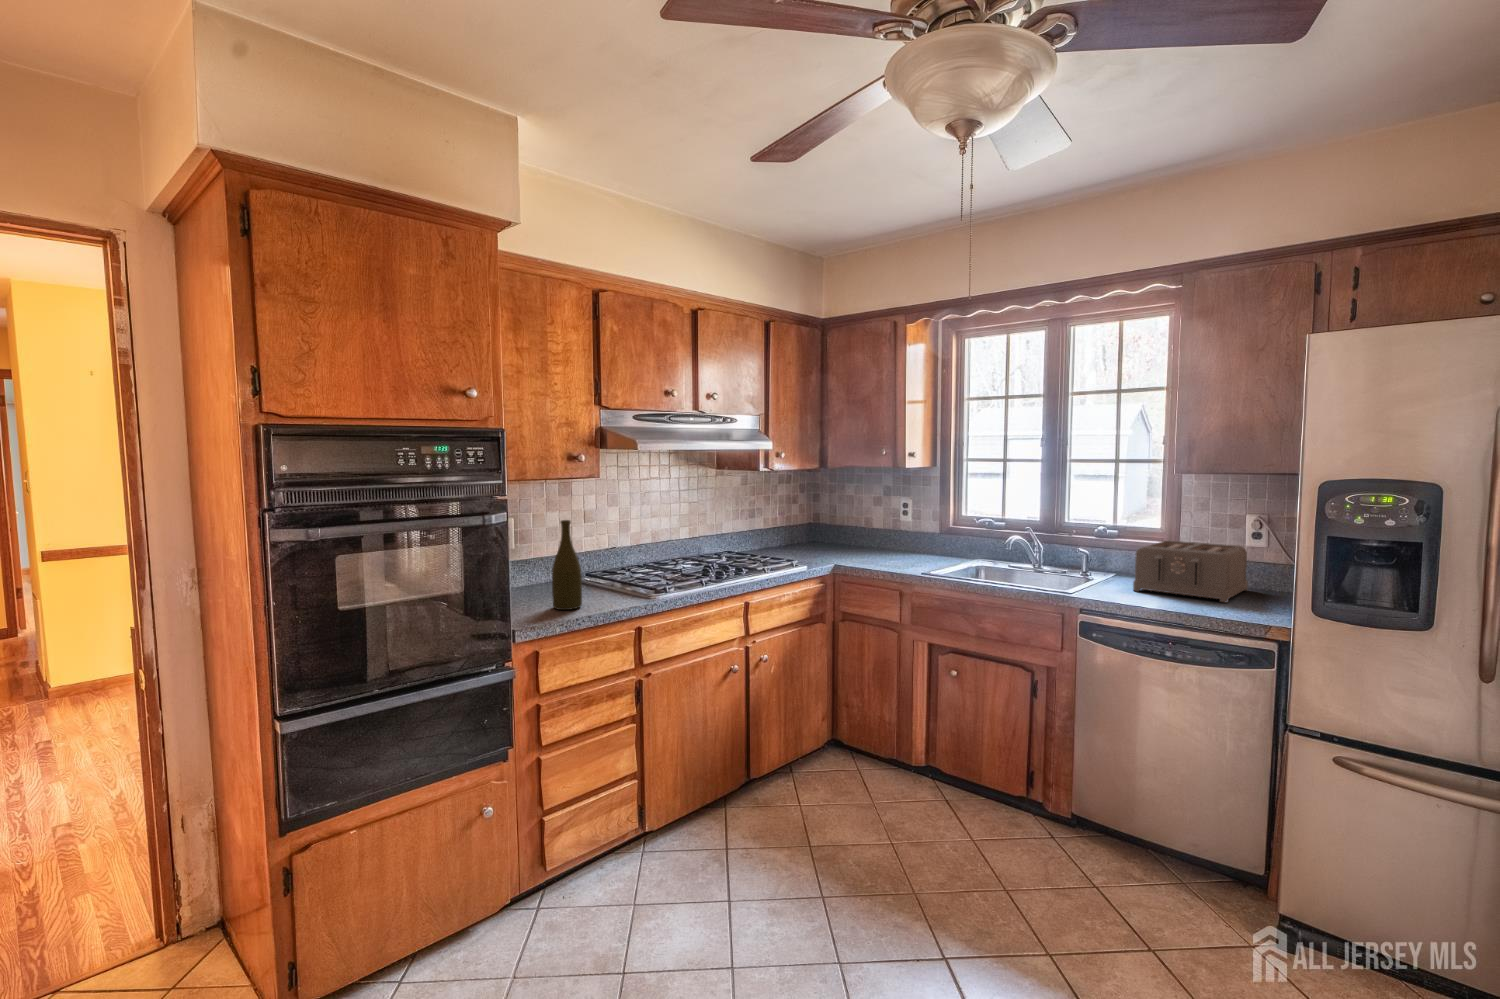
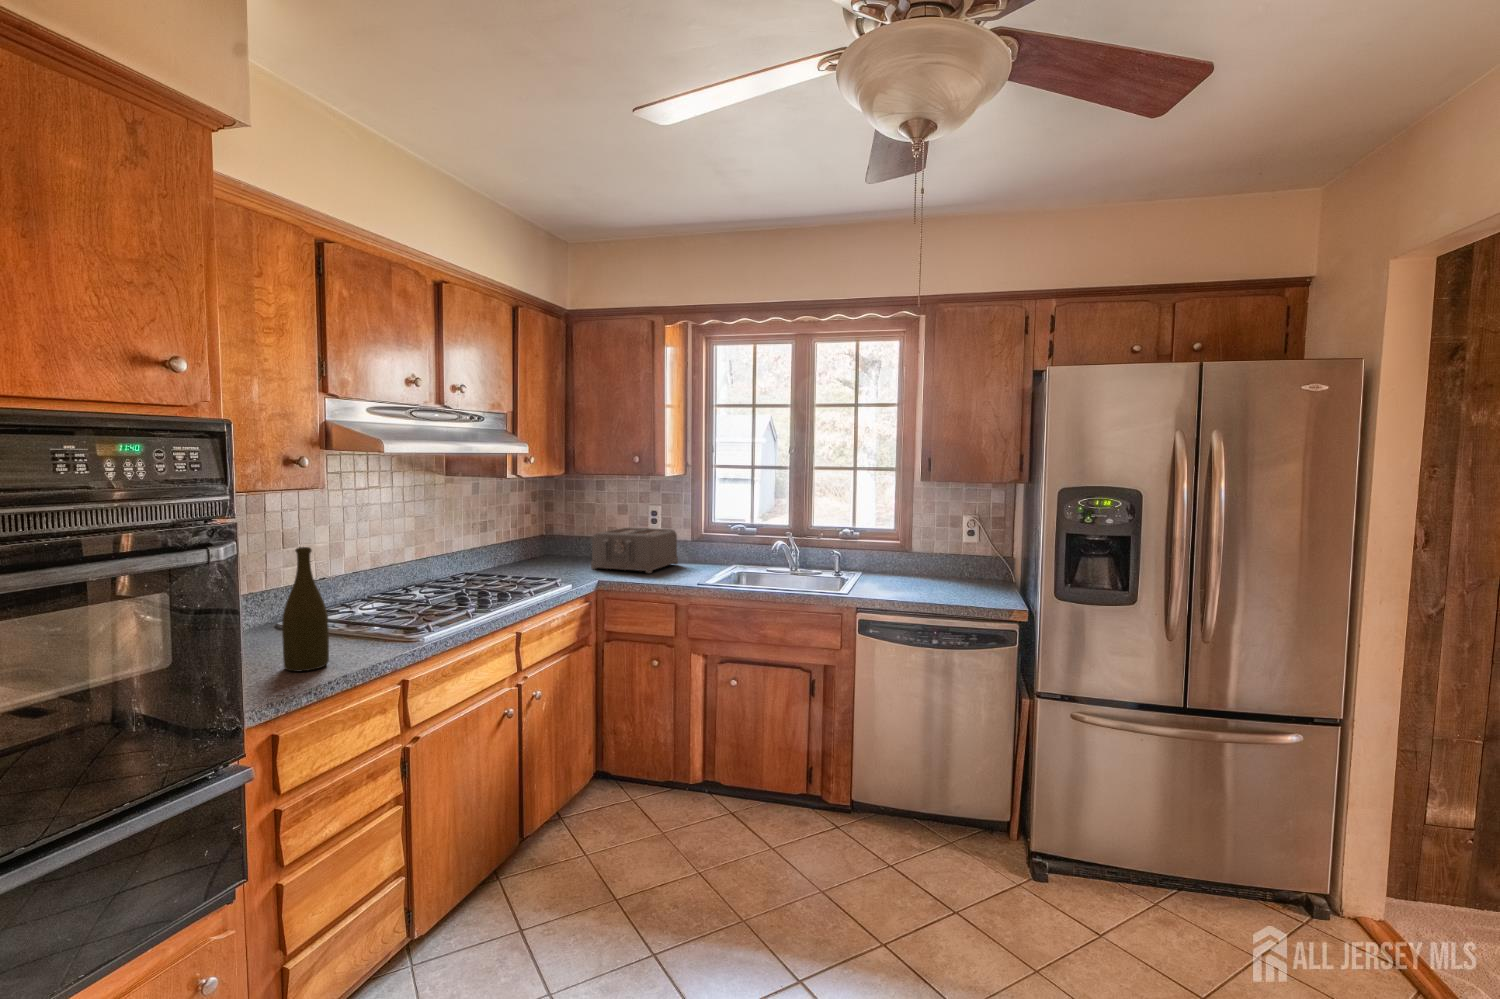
toaster: present [1133,541,1248,603] -> present [591,528,678,573]

